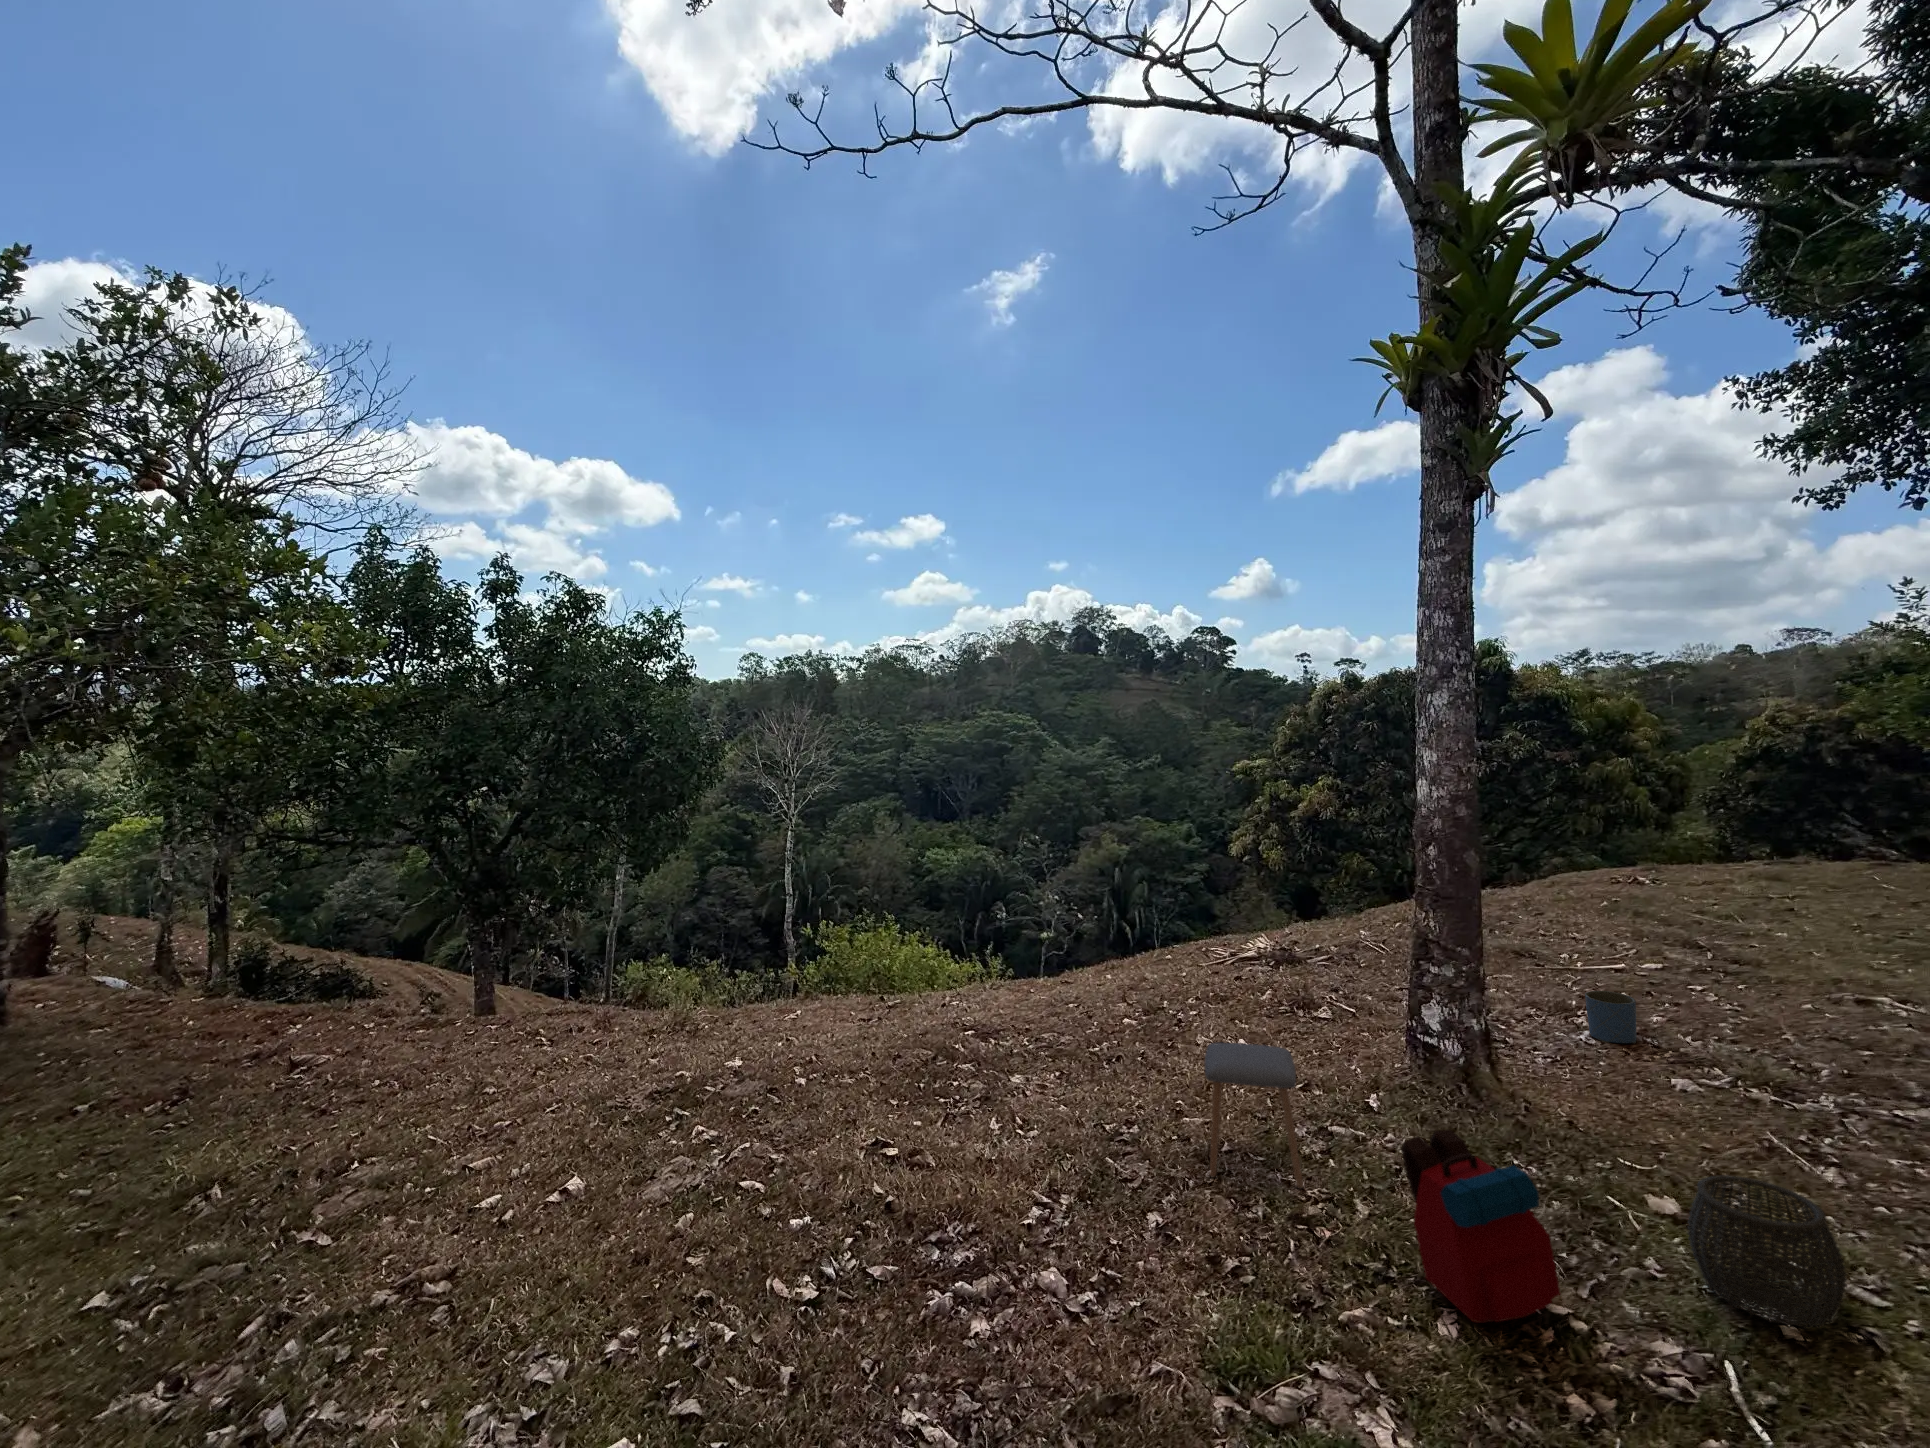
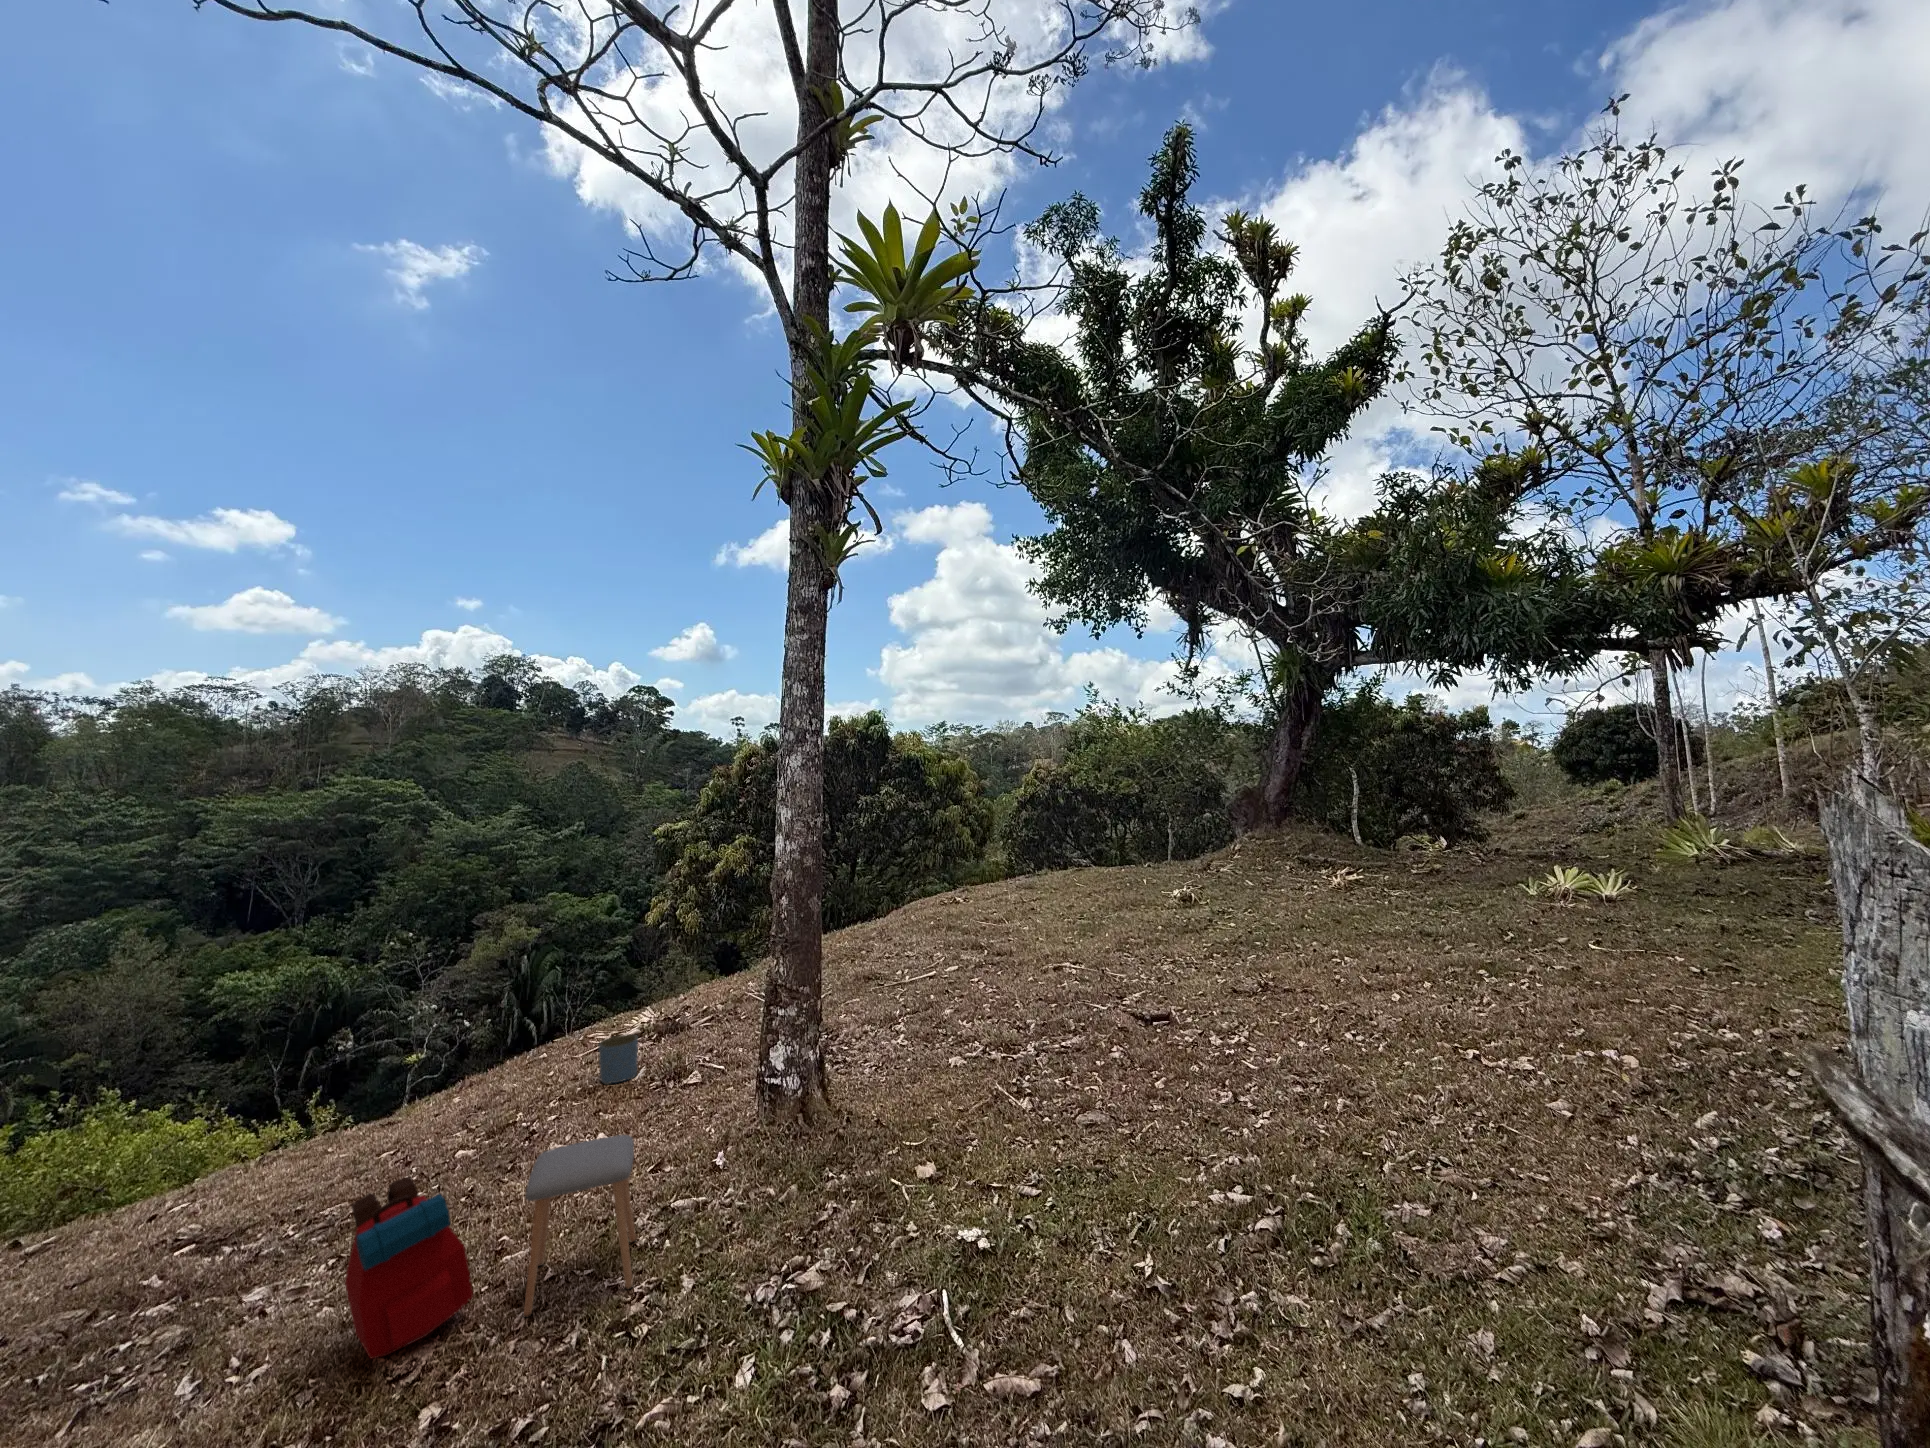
planter: present [1585,991,1636,1044] -> present [598,1034,638,1085]
backpack: present [1401,1129,1561,1323] -> present [345,1177,473,1358]
woven basket: present [1688,1176,1847,1329] -> none [945,1139,1036,1256]

